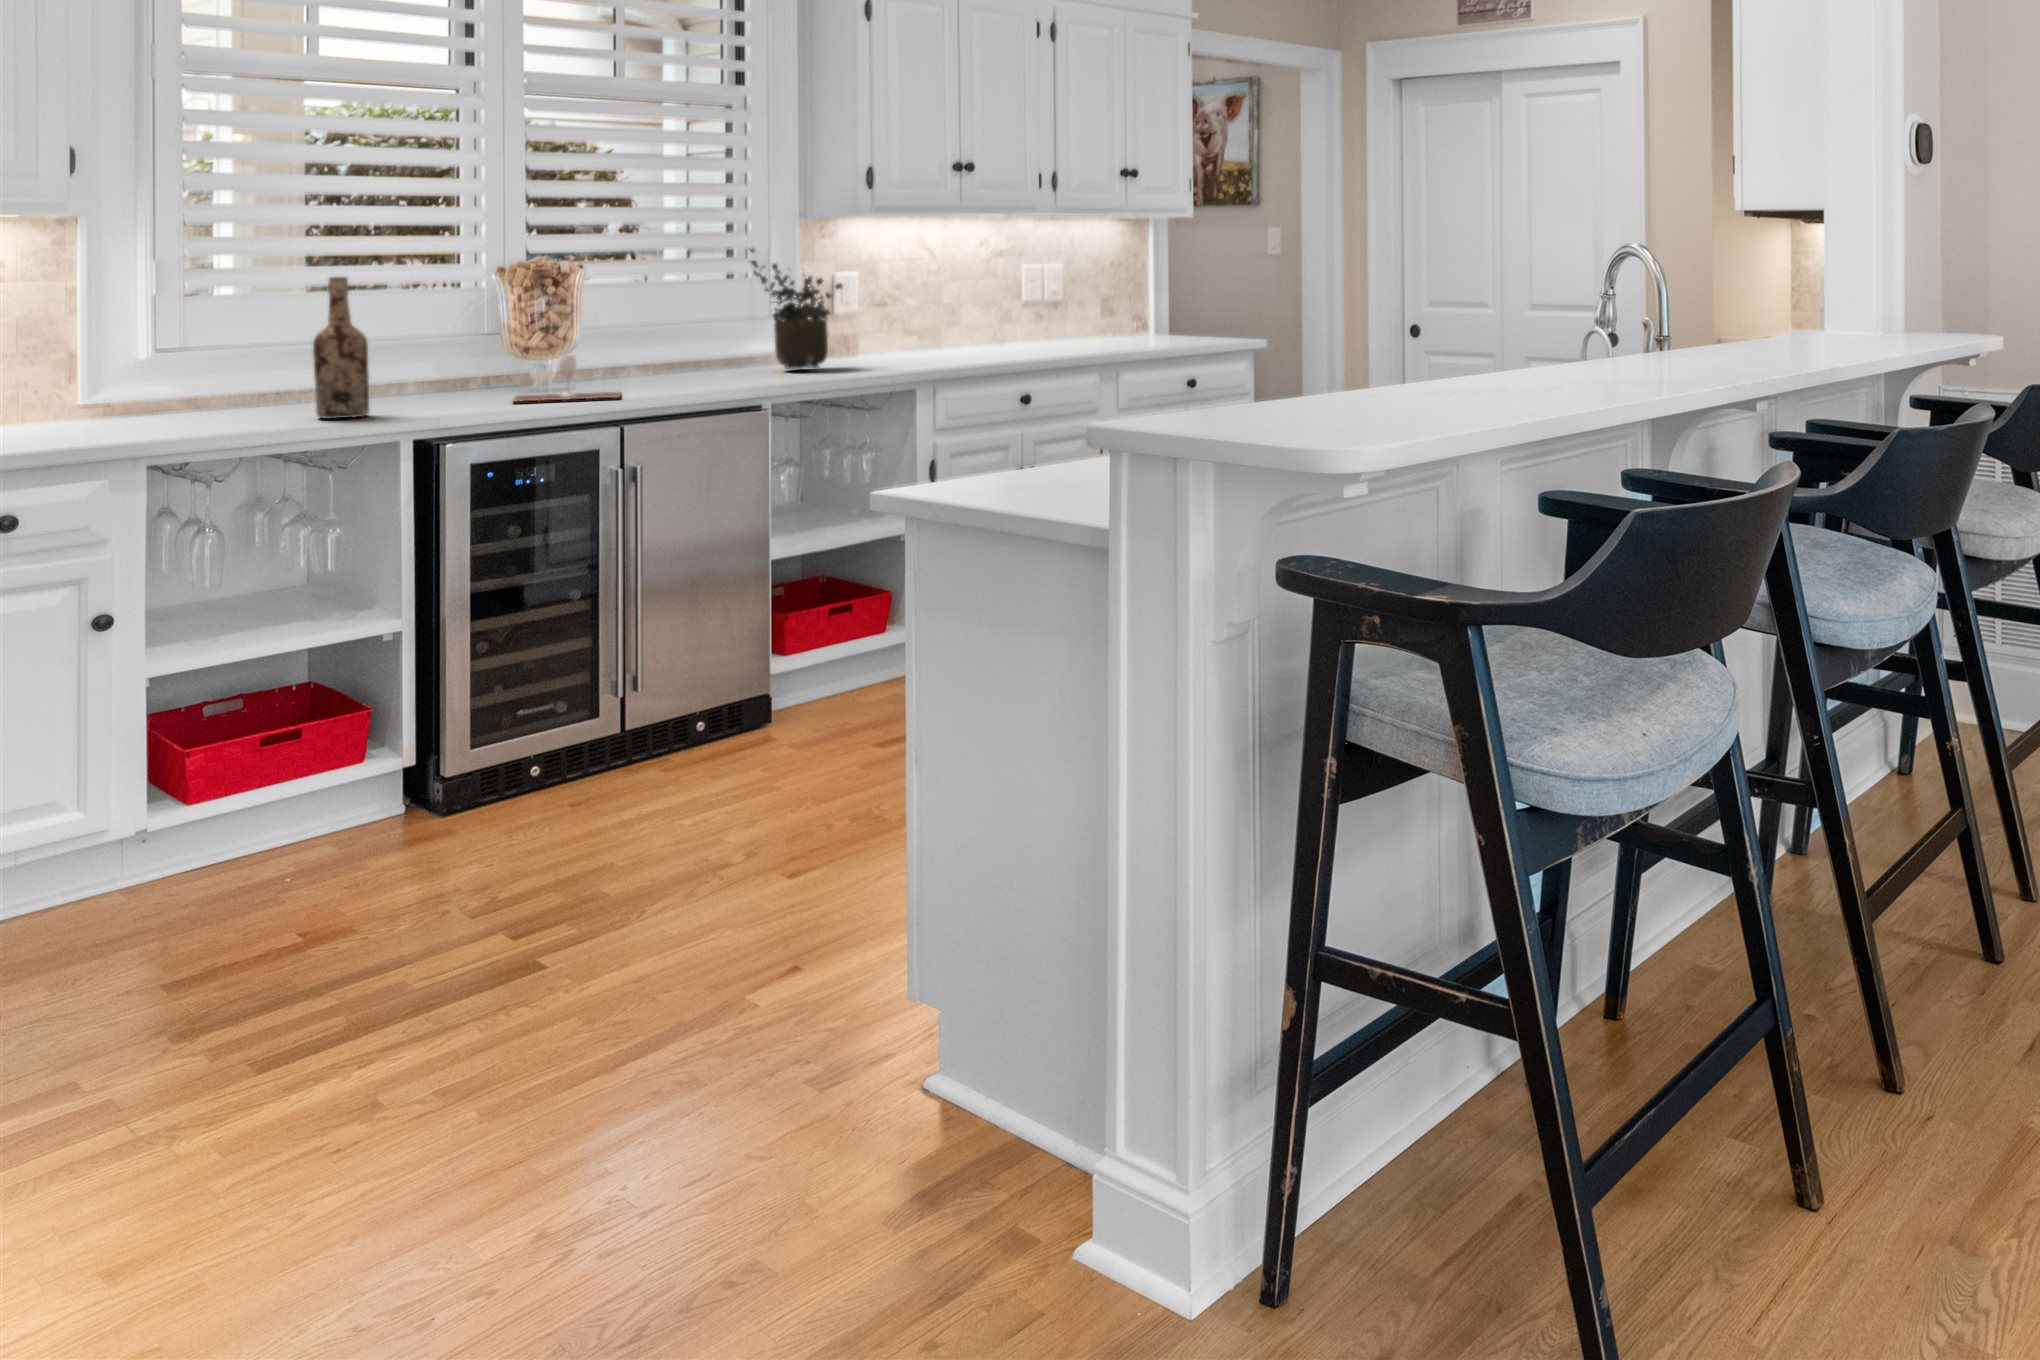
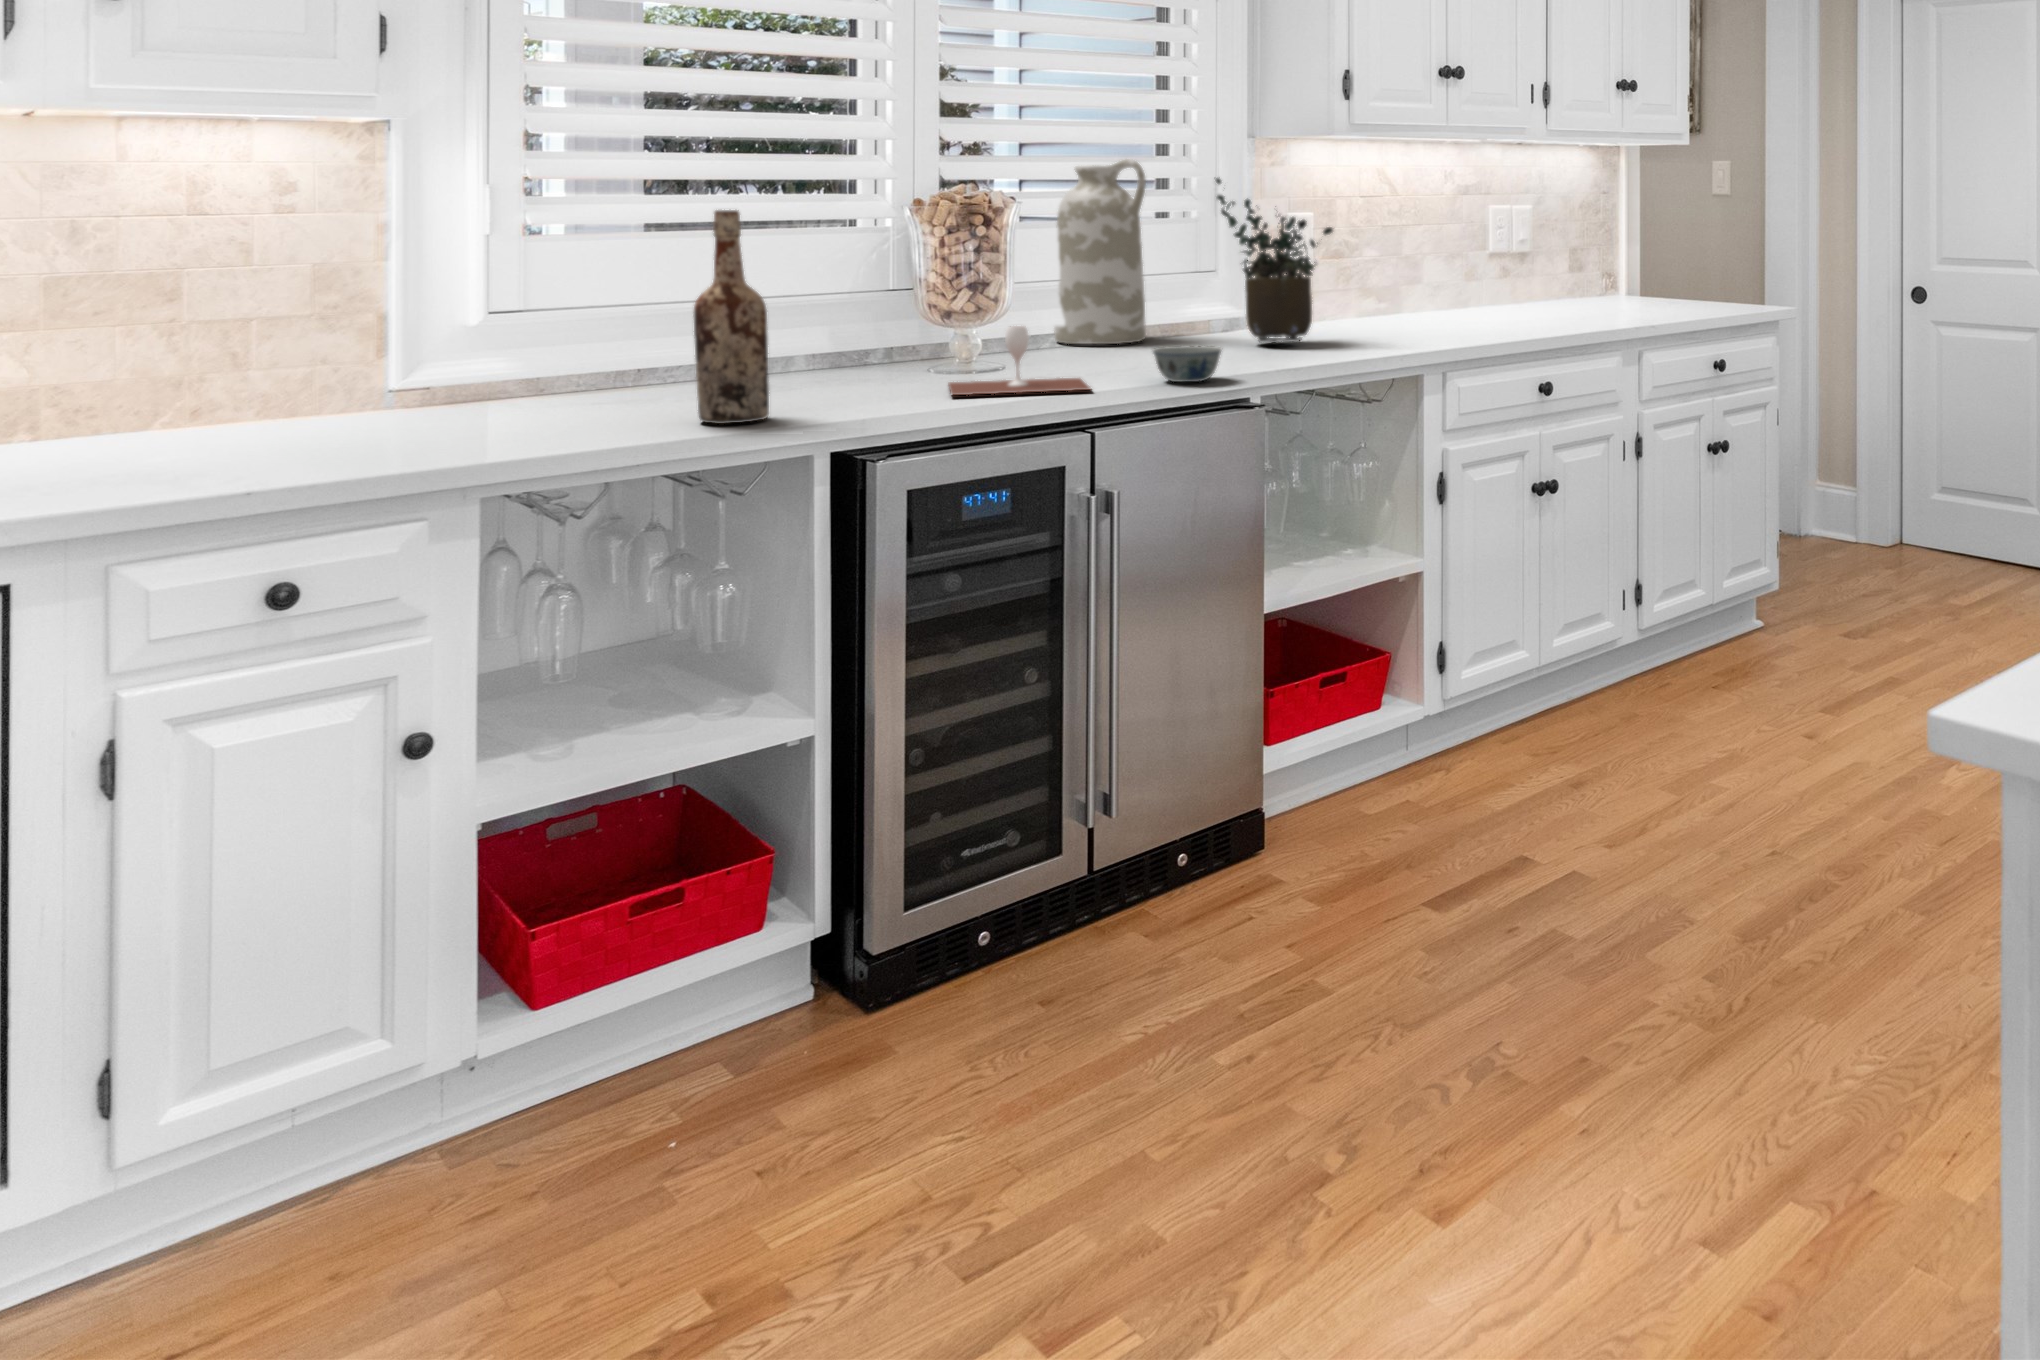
vase: none [624,235,699,372] -> present [1054,159,1146,344]
bowl: none [672,368,727,393] -> present [1153,346,1222,382]

